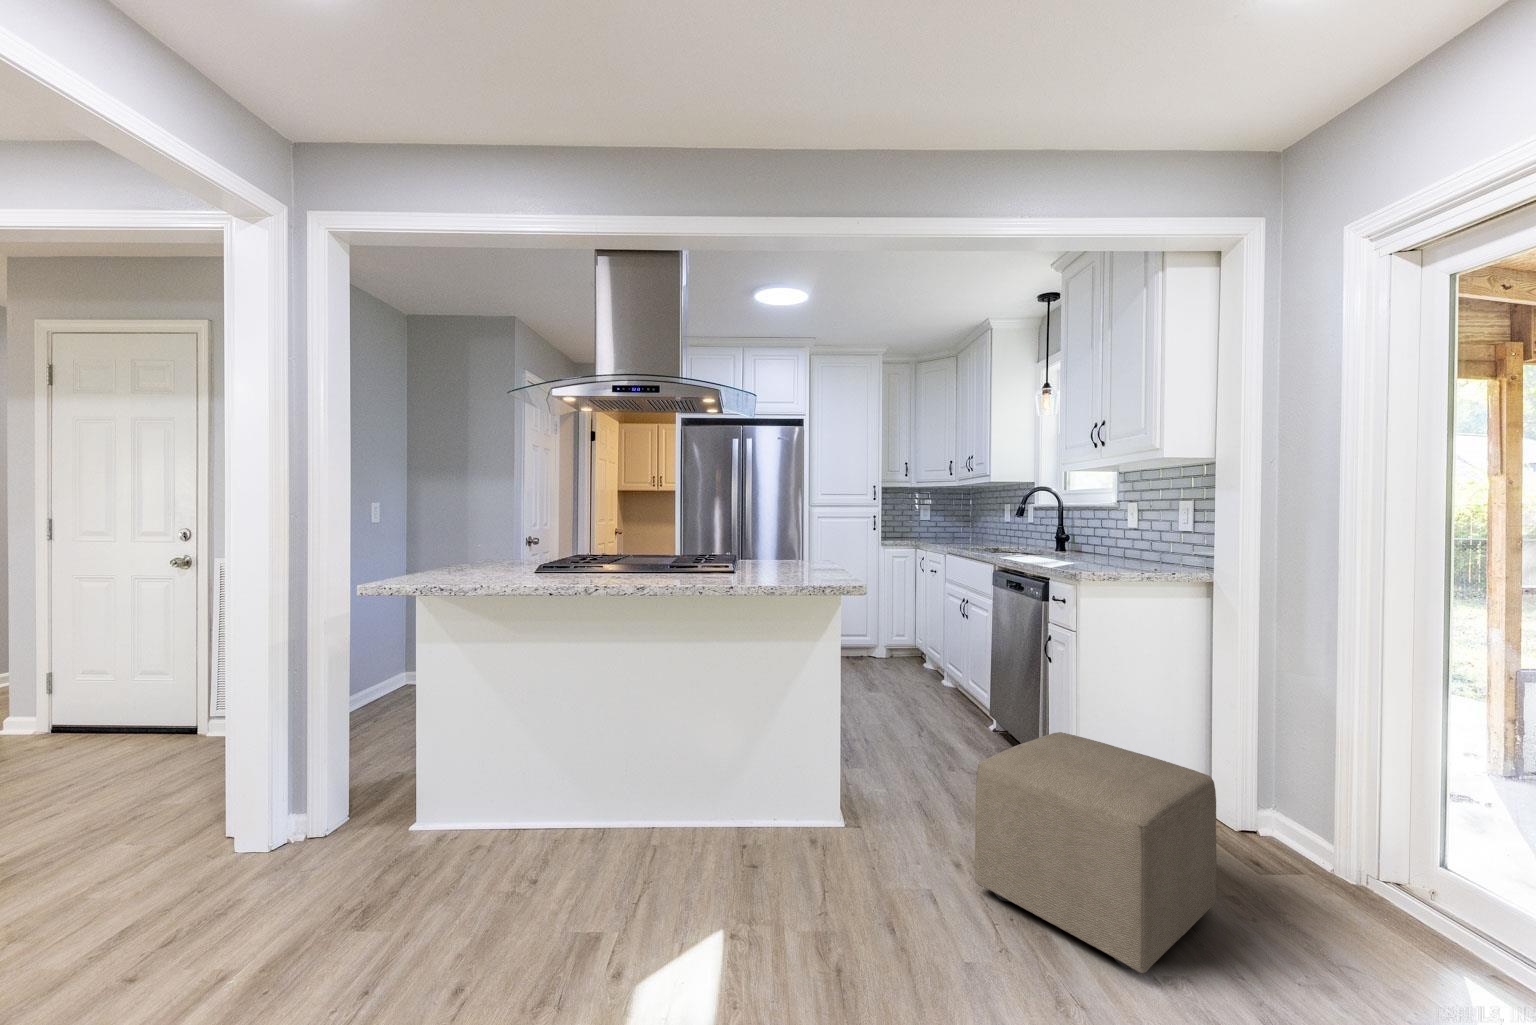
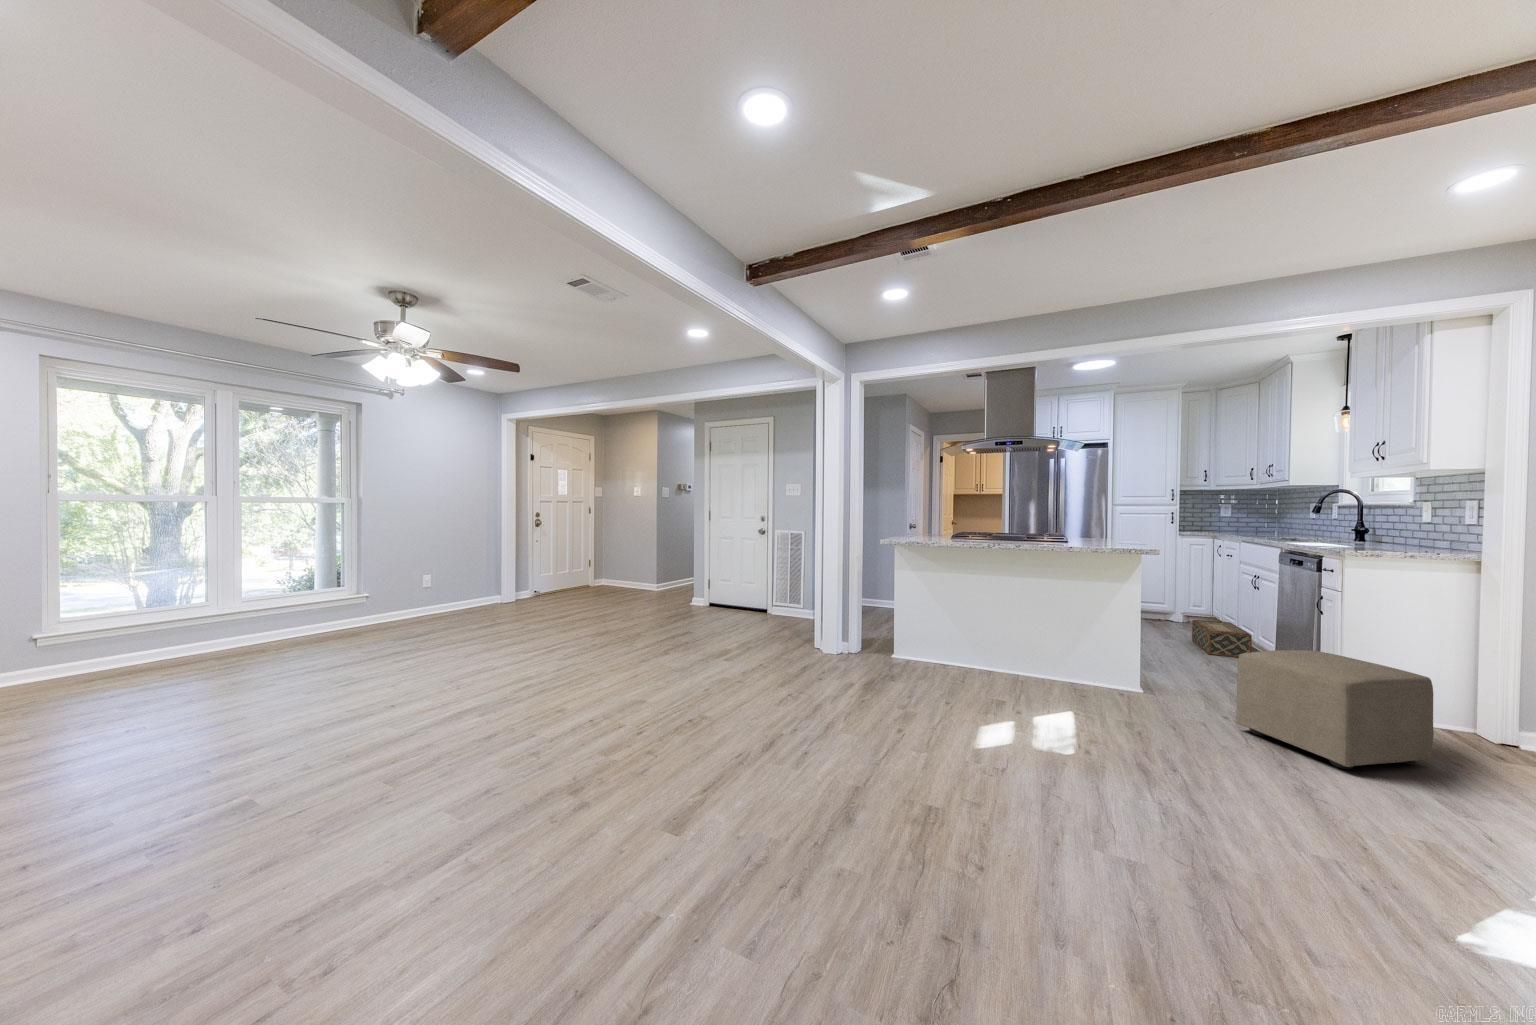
woven basket: none [896,659,961,710] -> present [1192,620,1252,657]

